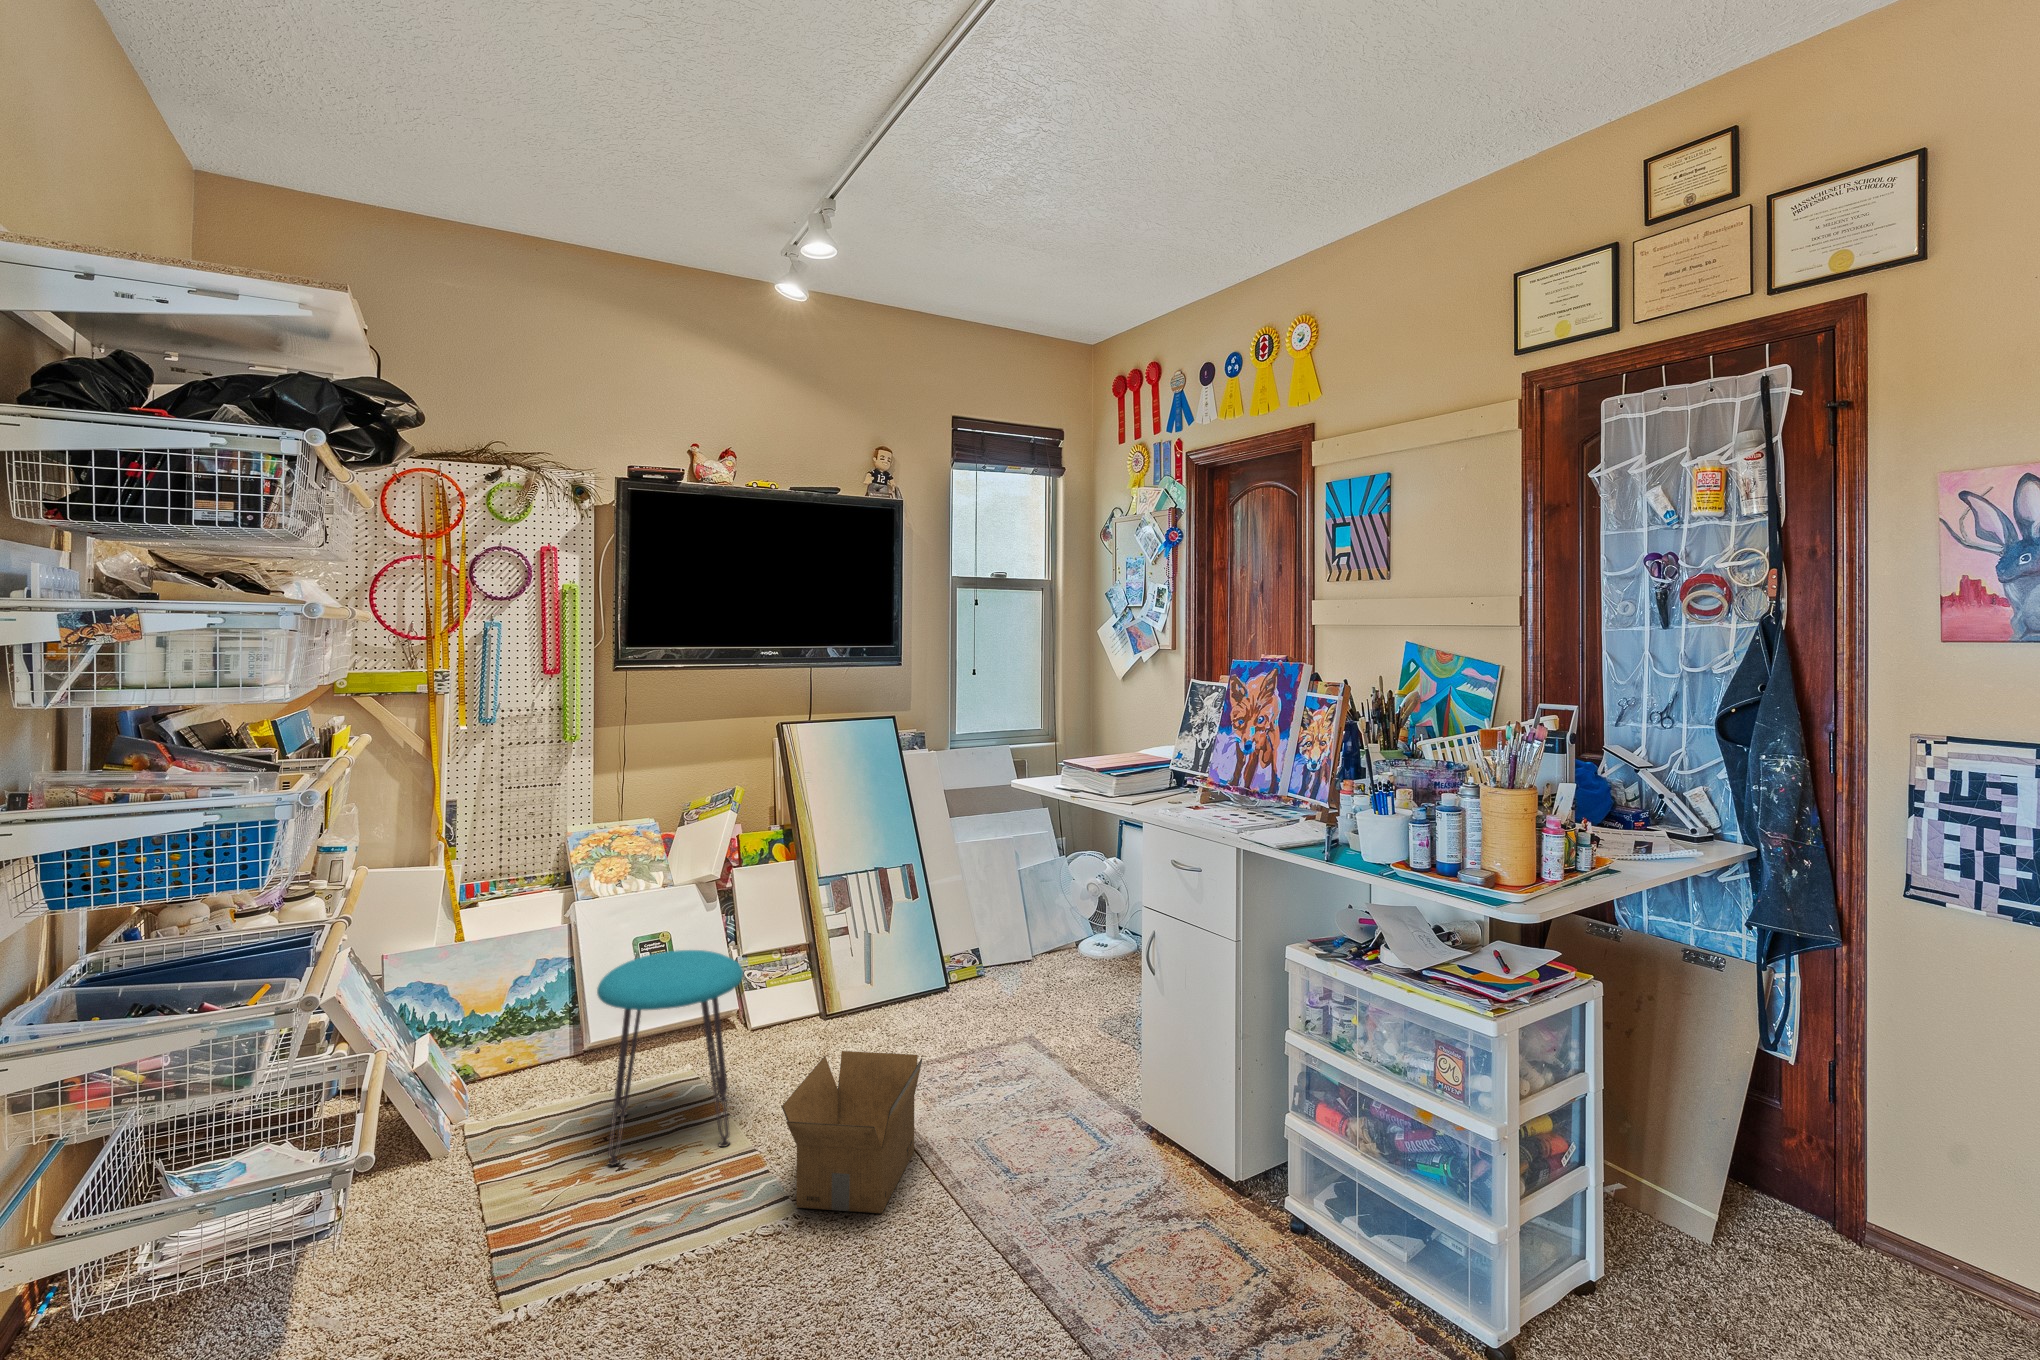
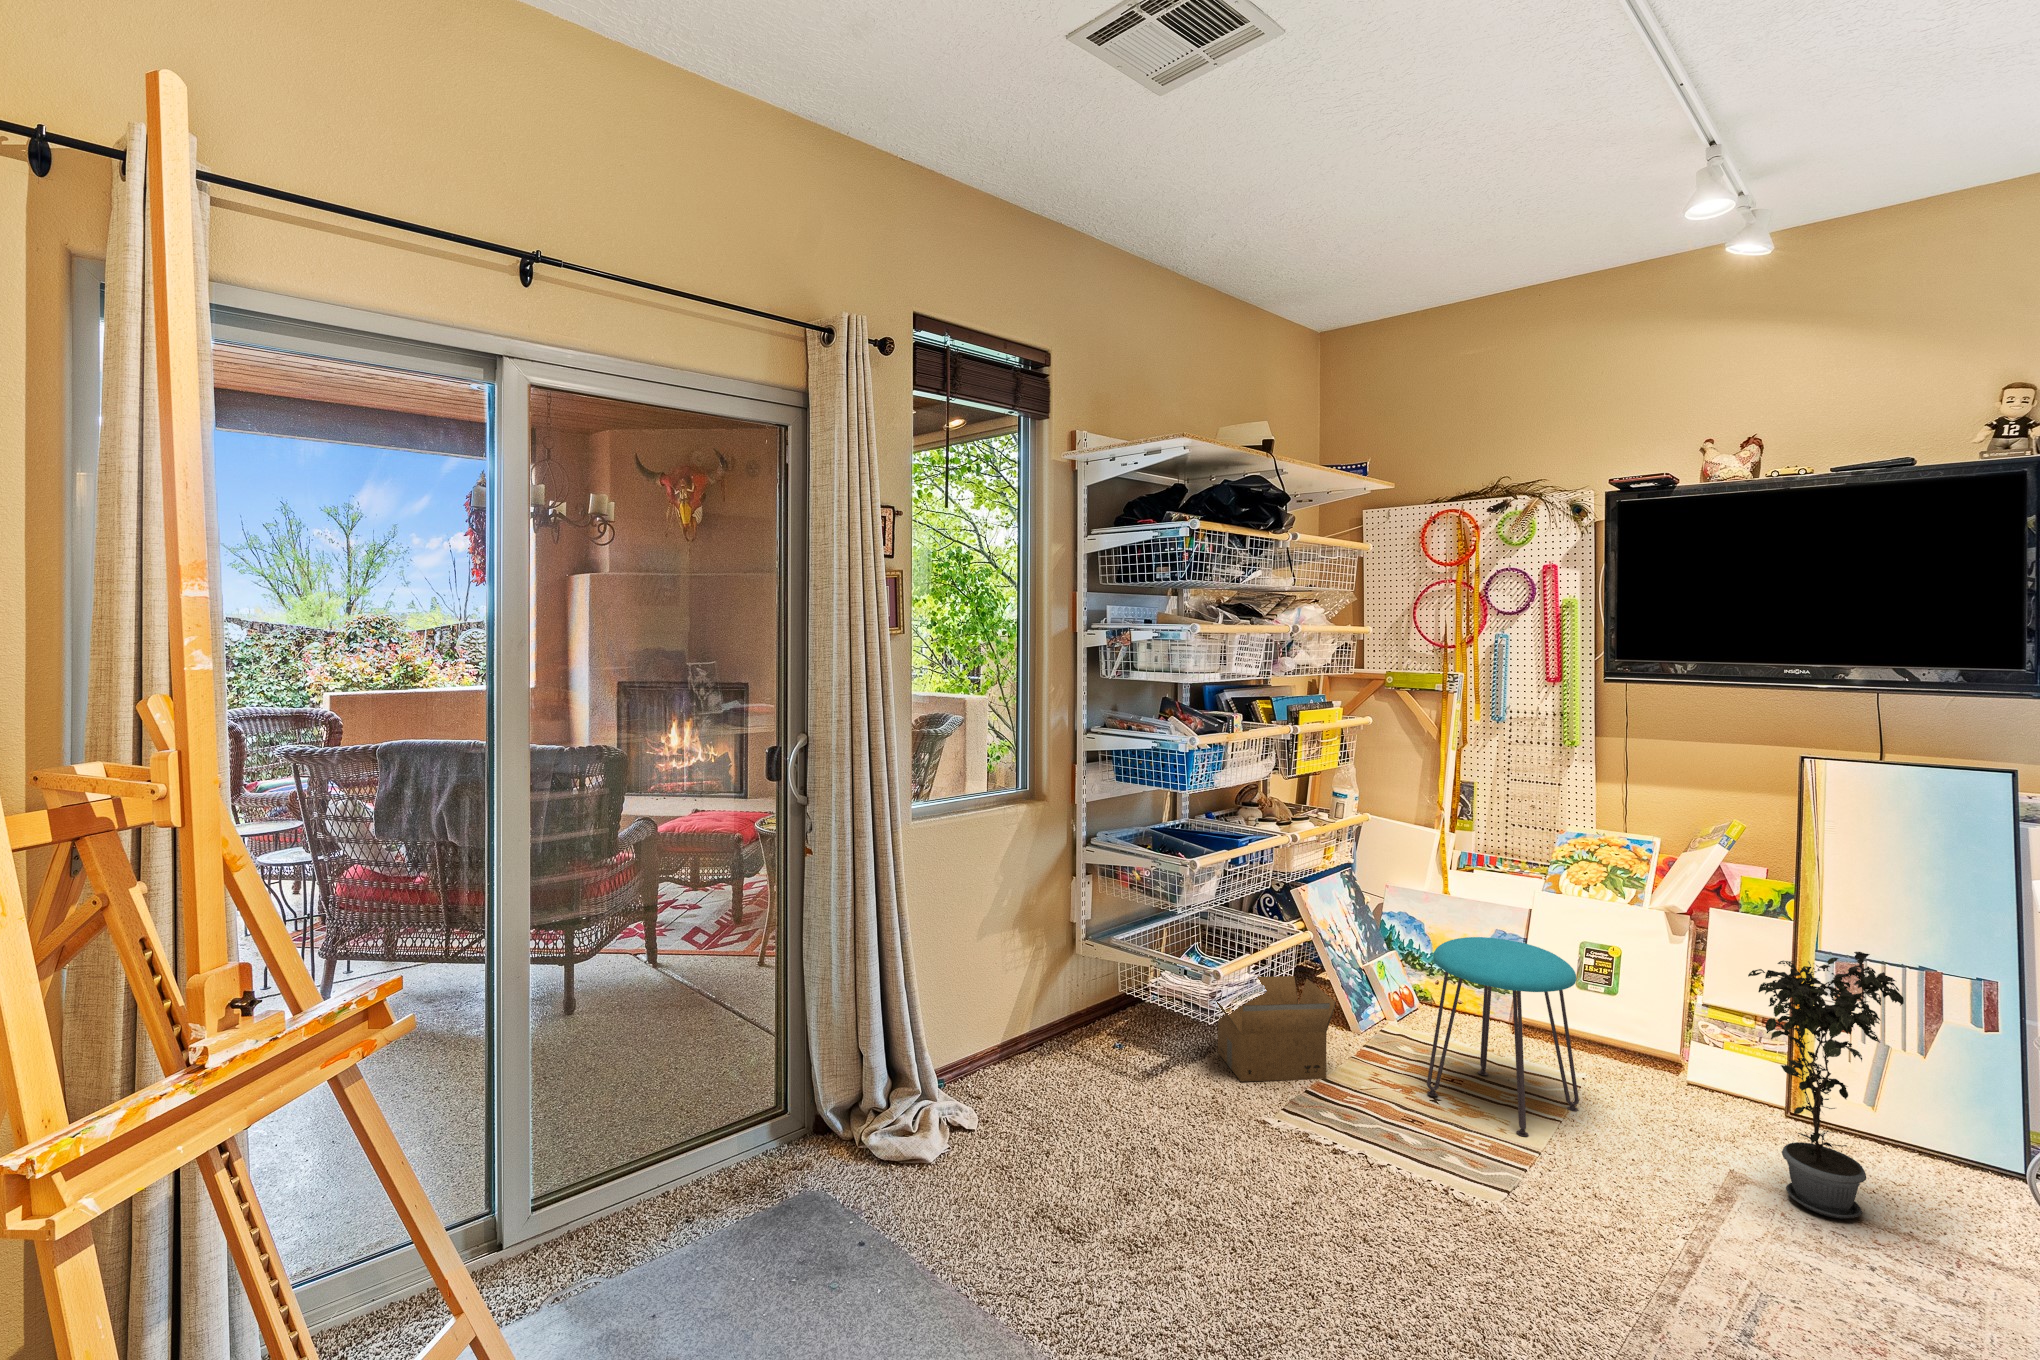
potted plant: none [876,861,966,1075] -> present [1748,952,1904,1219]
cardboard box: present [782,1051,922,1213] -> present [1216,976,1336,1082]

